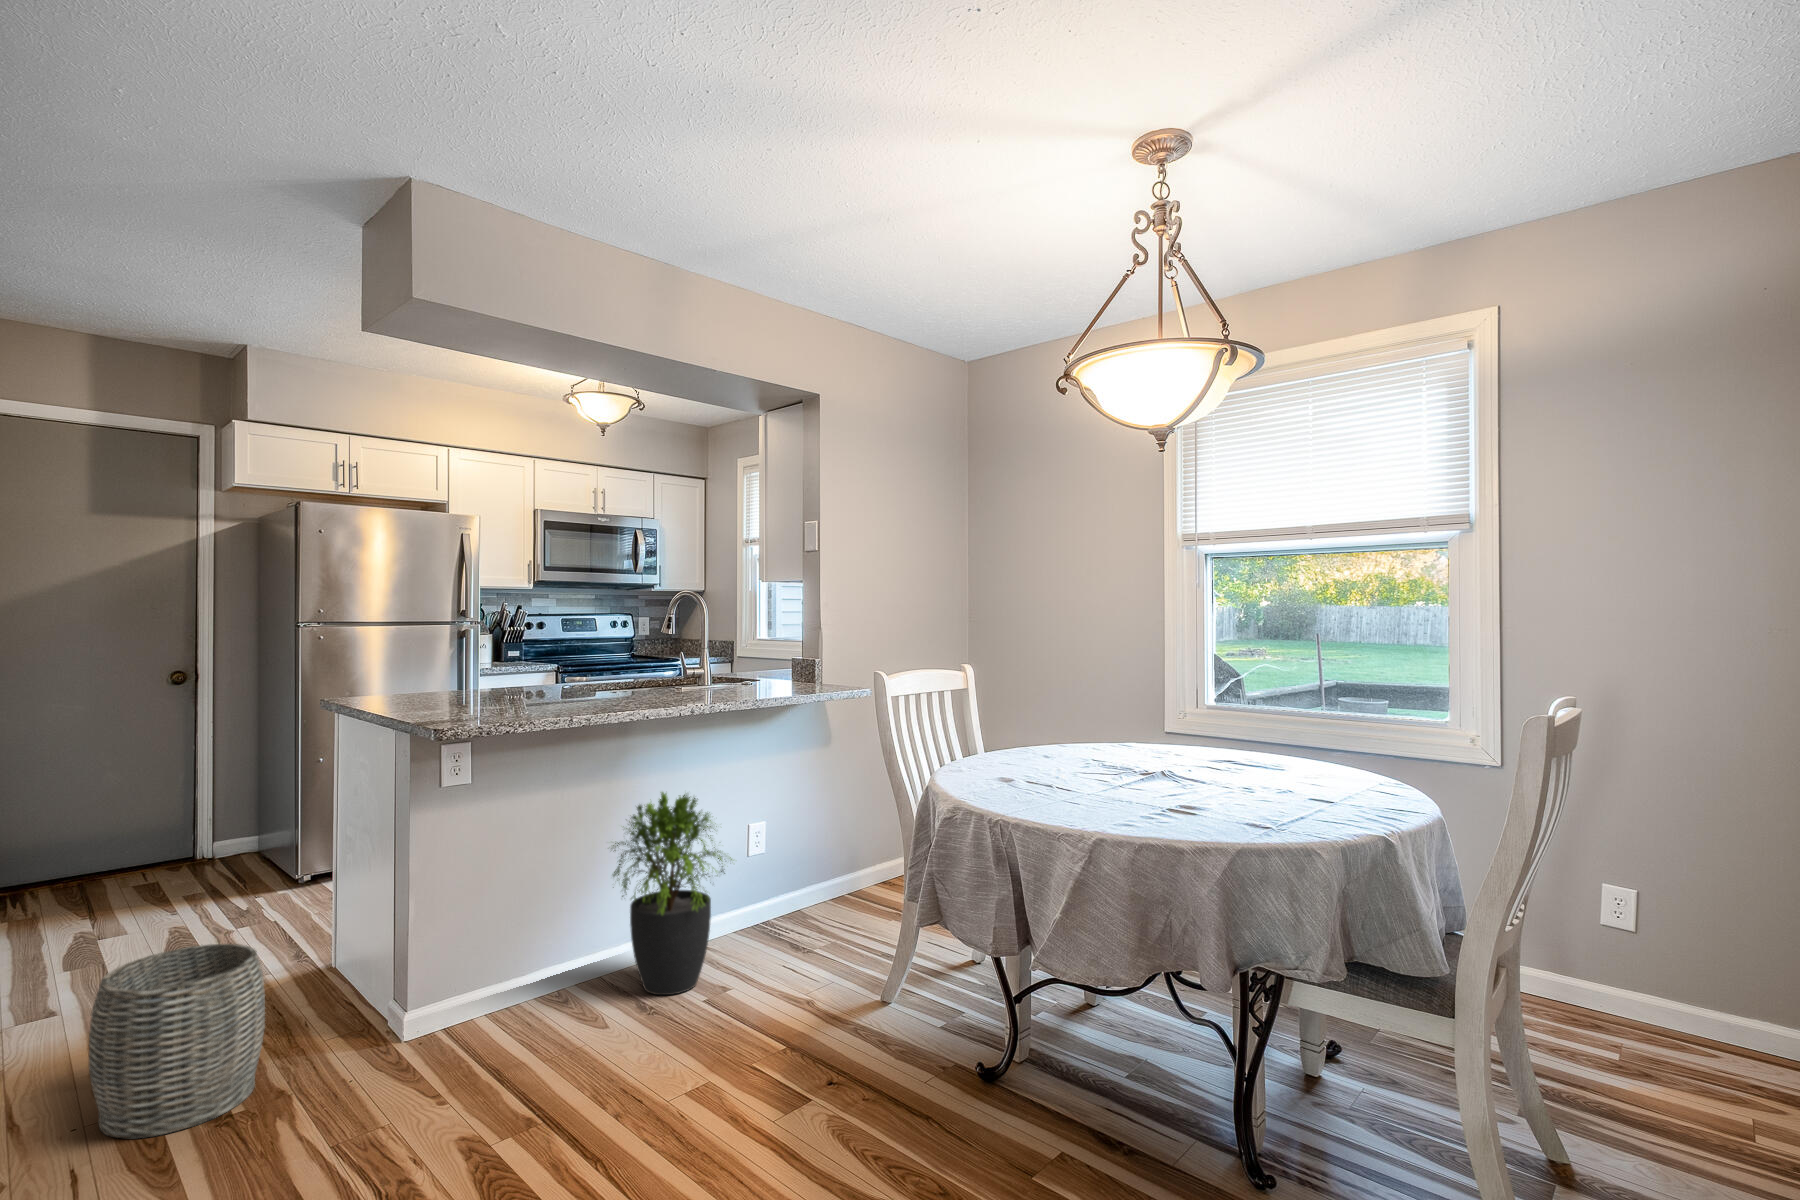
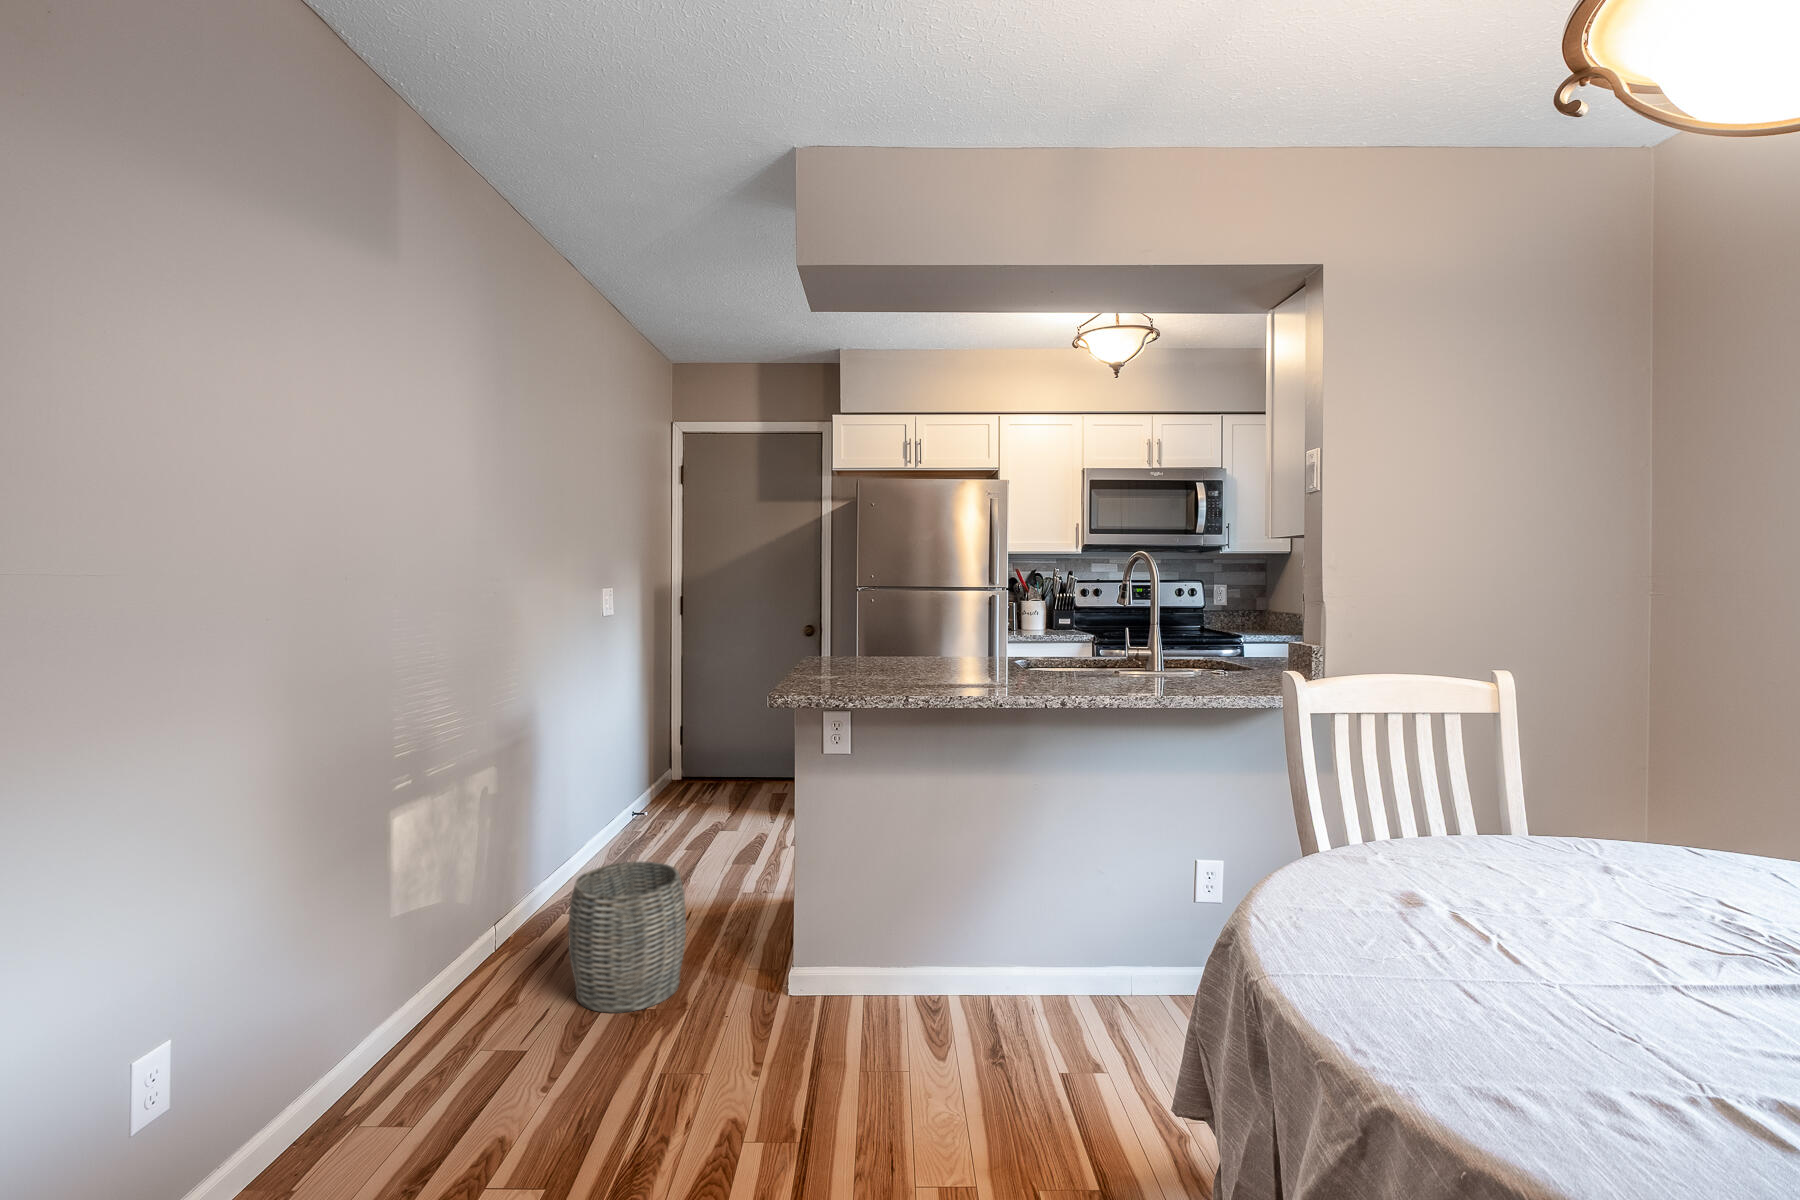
potted plant: present [611,792,732,995] -> none [971,803,1116,1045]

